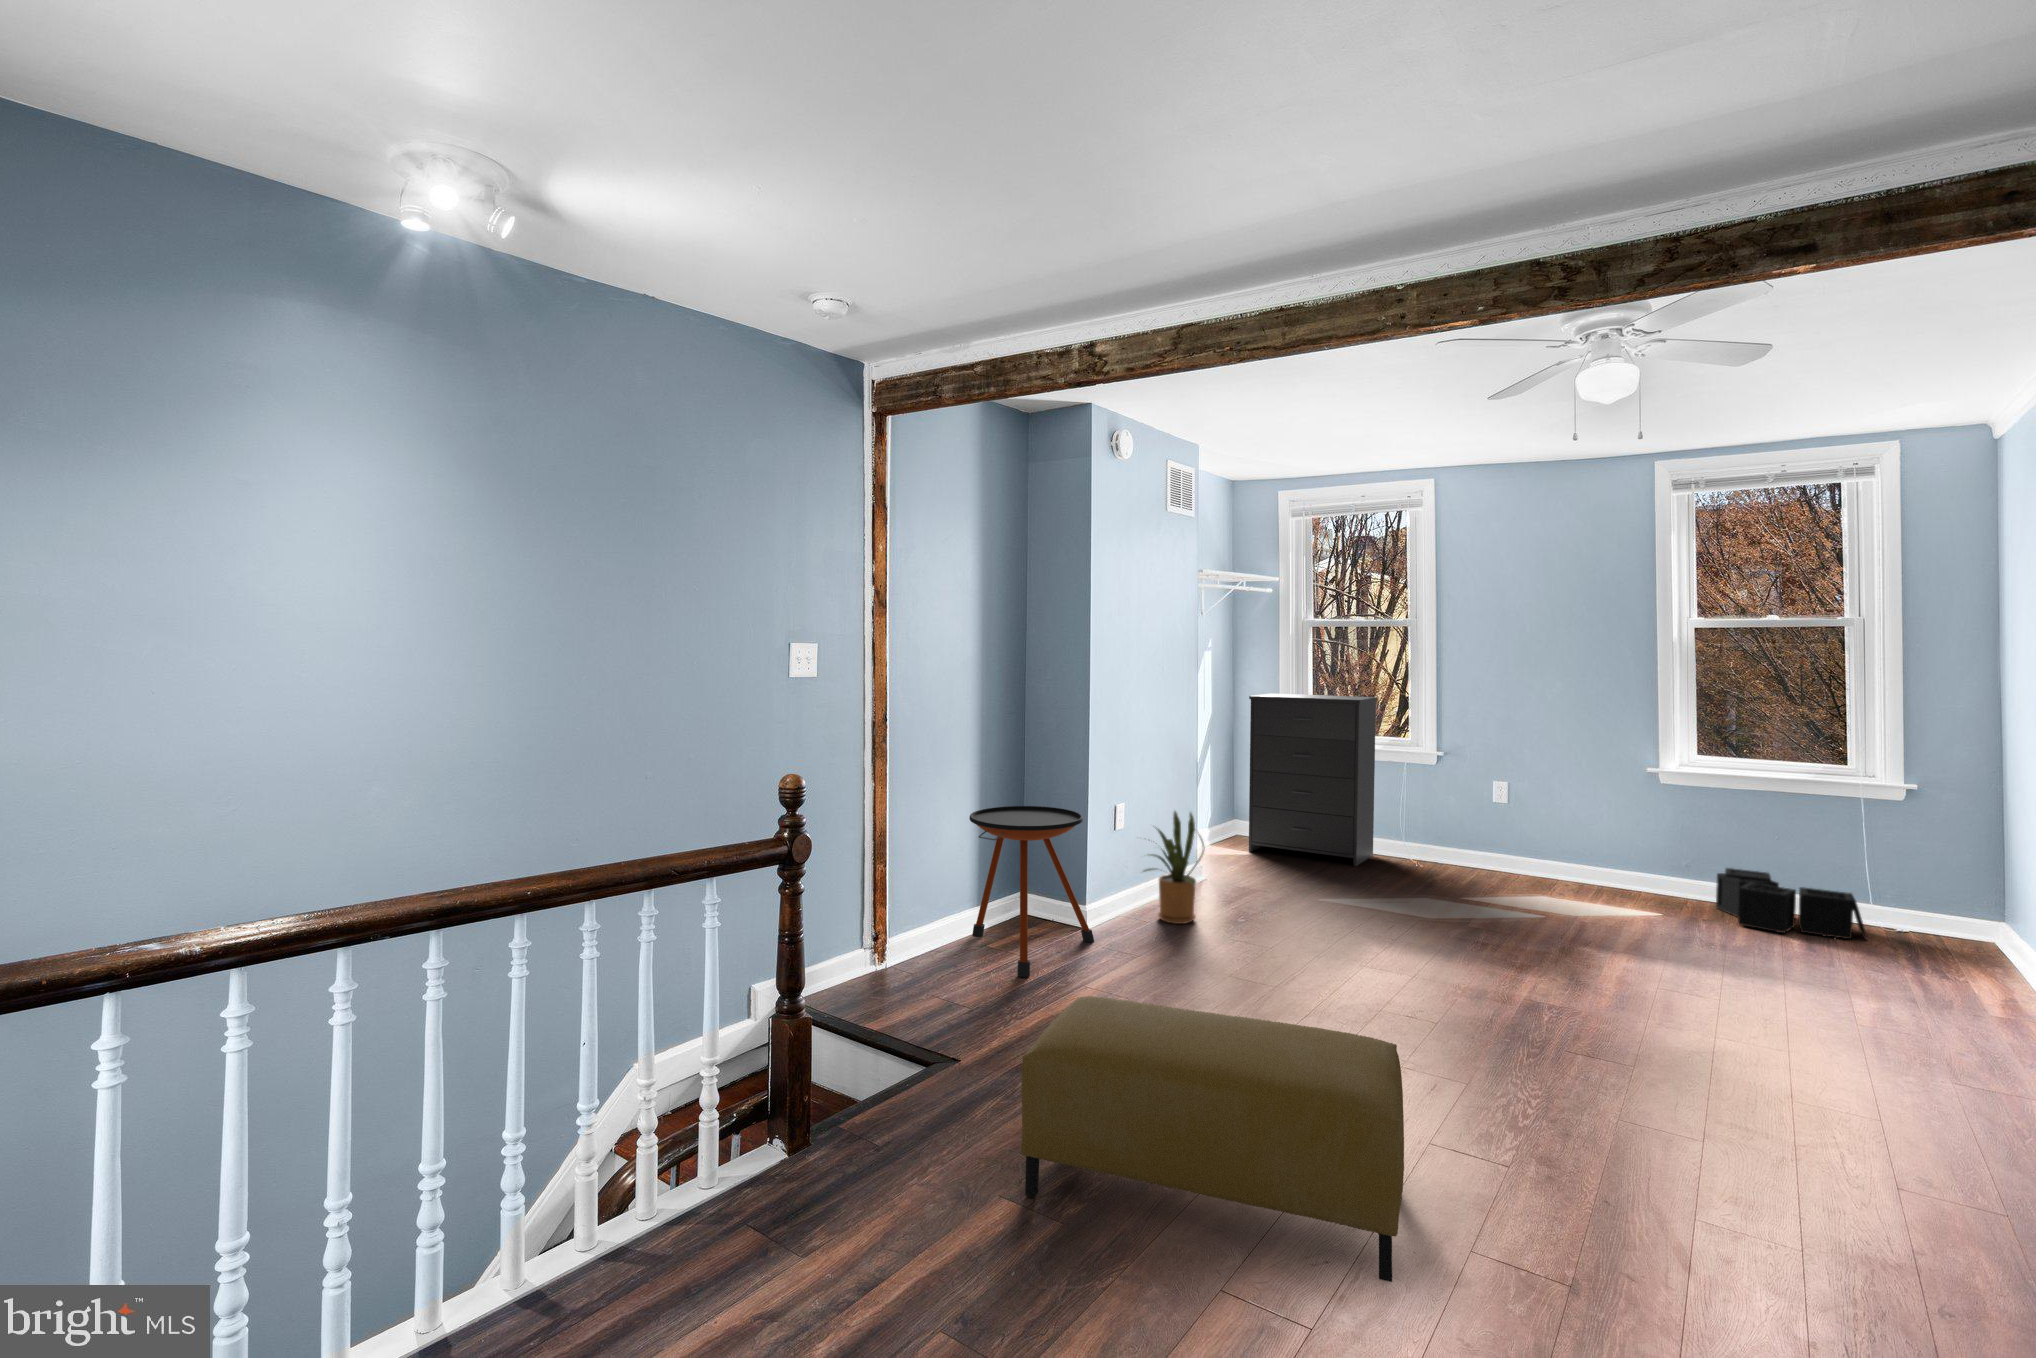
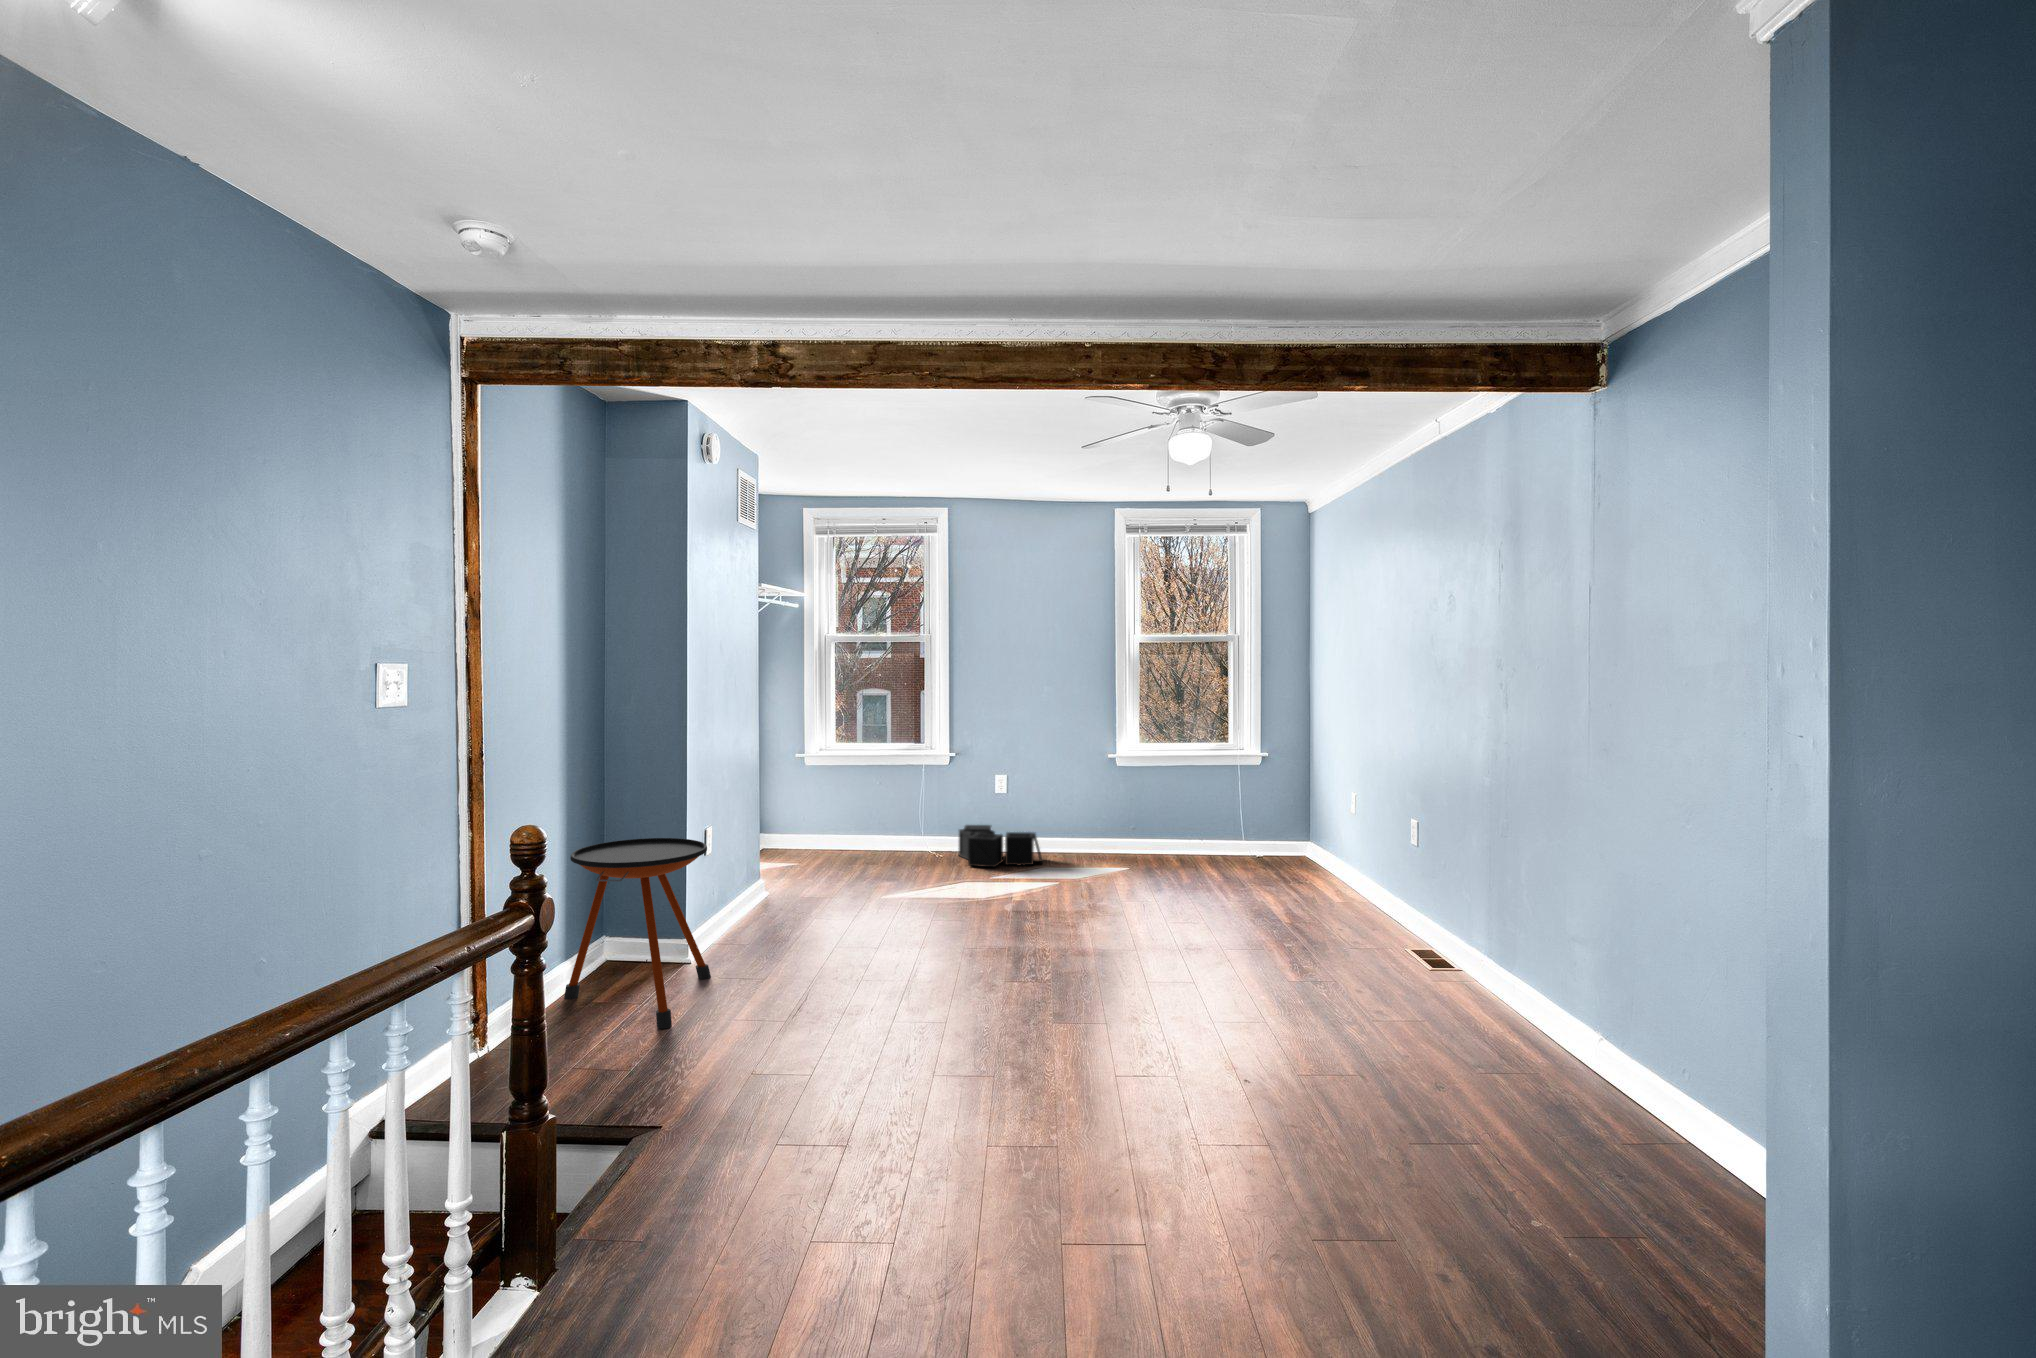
dresser: present [1249,693,1377,866] -> none [789,706,903,864]
house plant: present [1144,811,1204,924] -> none [730,826,807,944]
storage bin: present [1716,868,1868,940] -> present [959,825,1042,867]
ottoman: present [1021,996,1404,1282] -> none [835,991,1186,1229]

